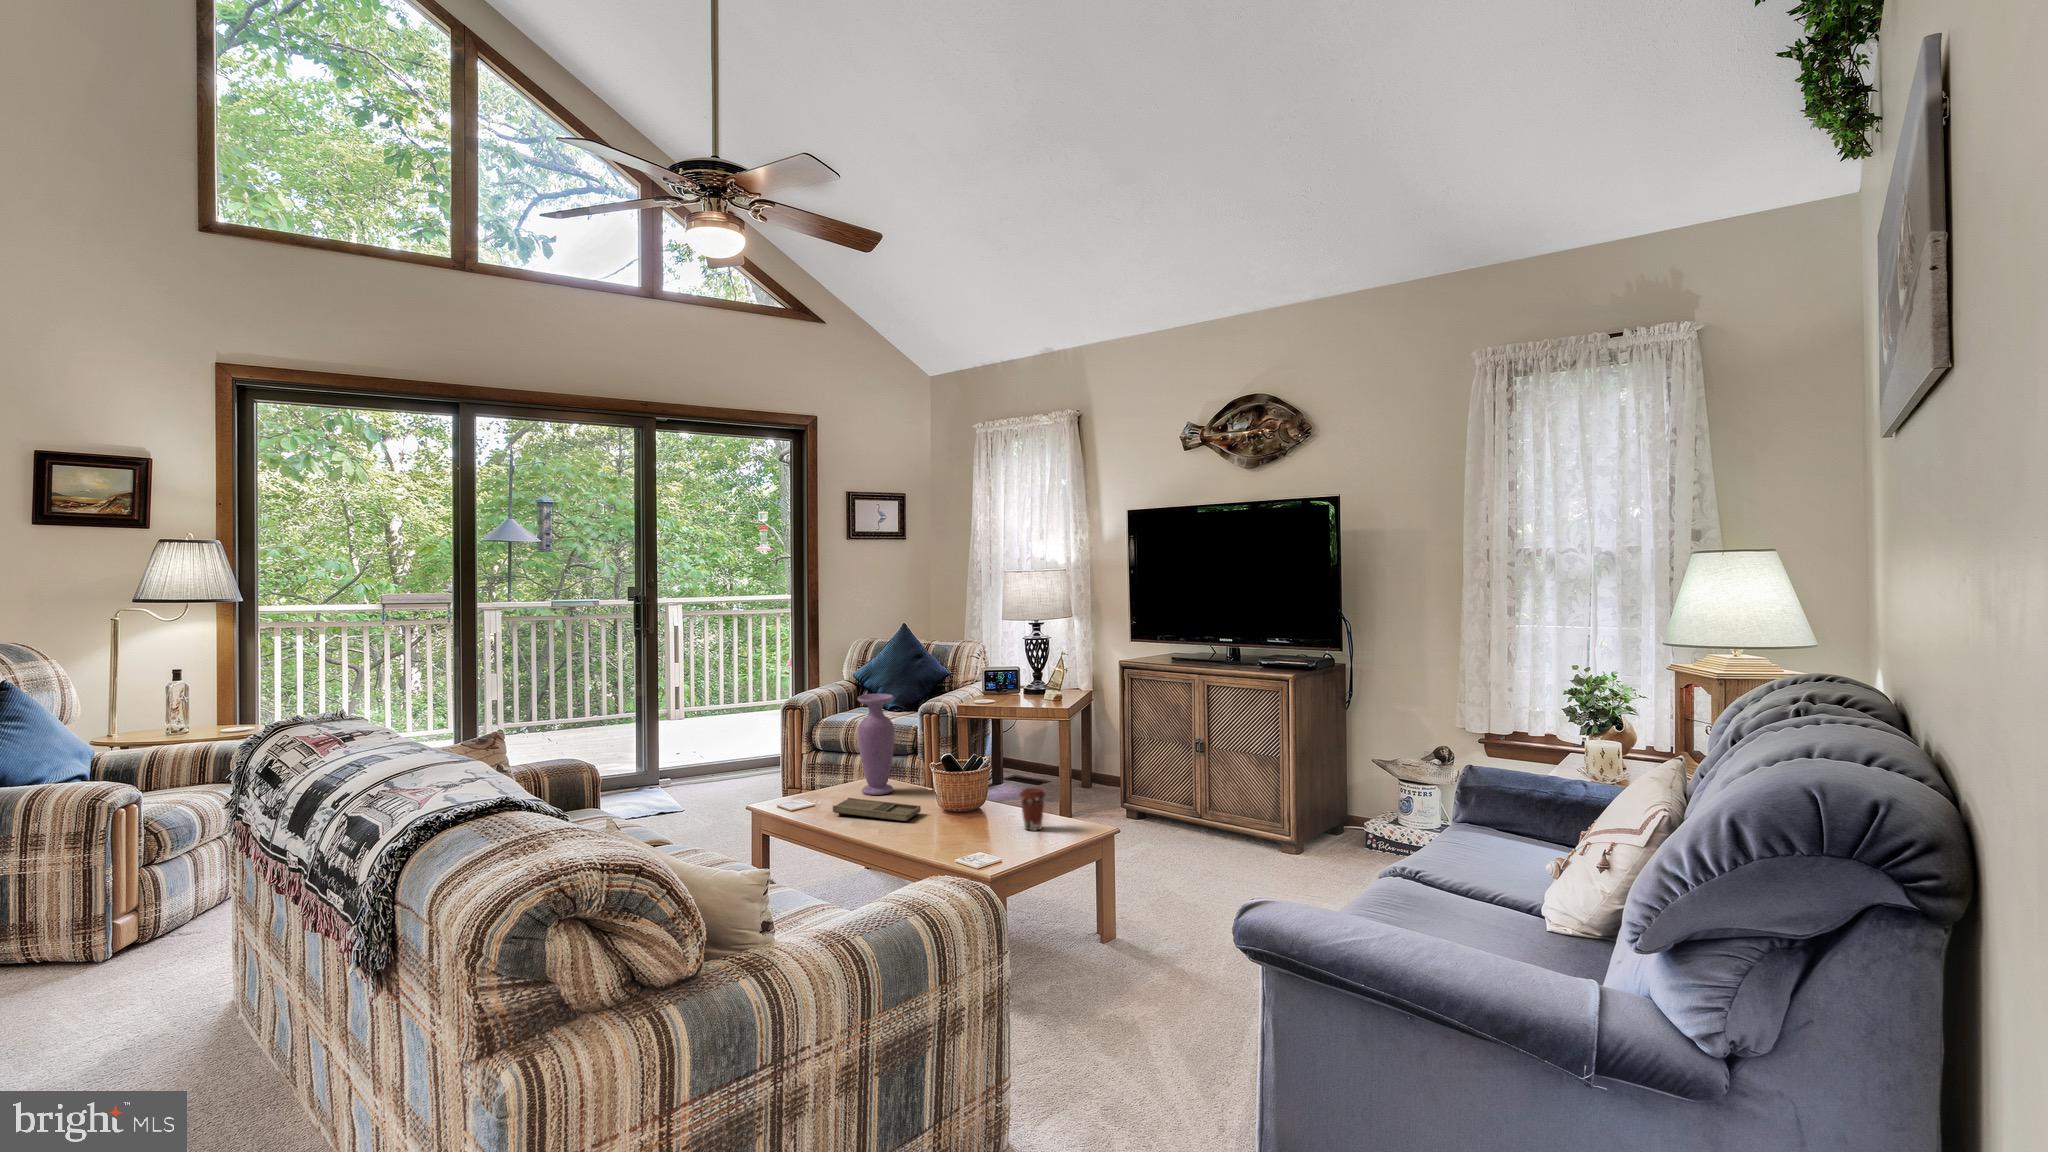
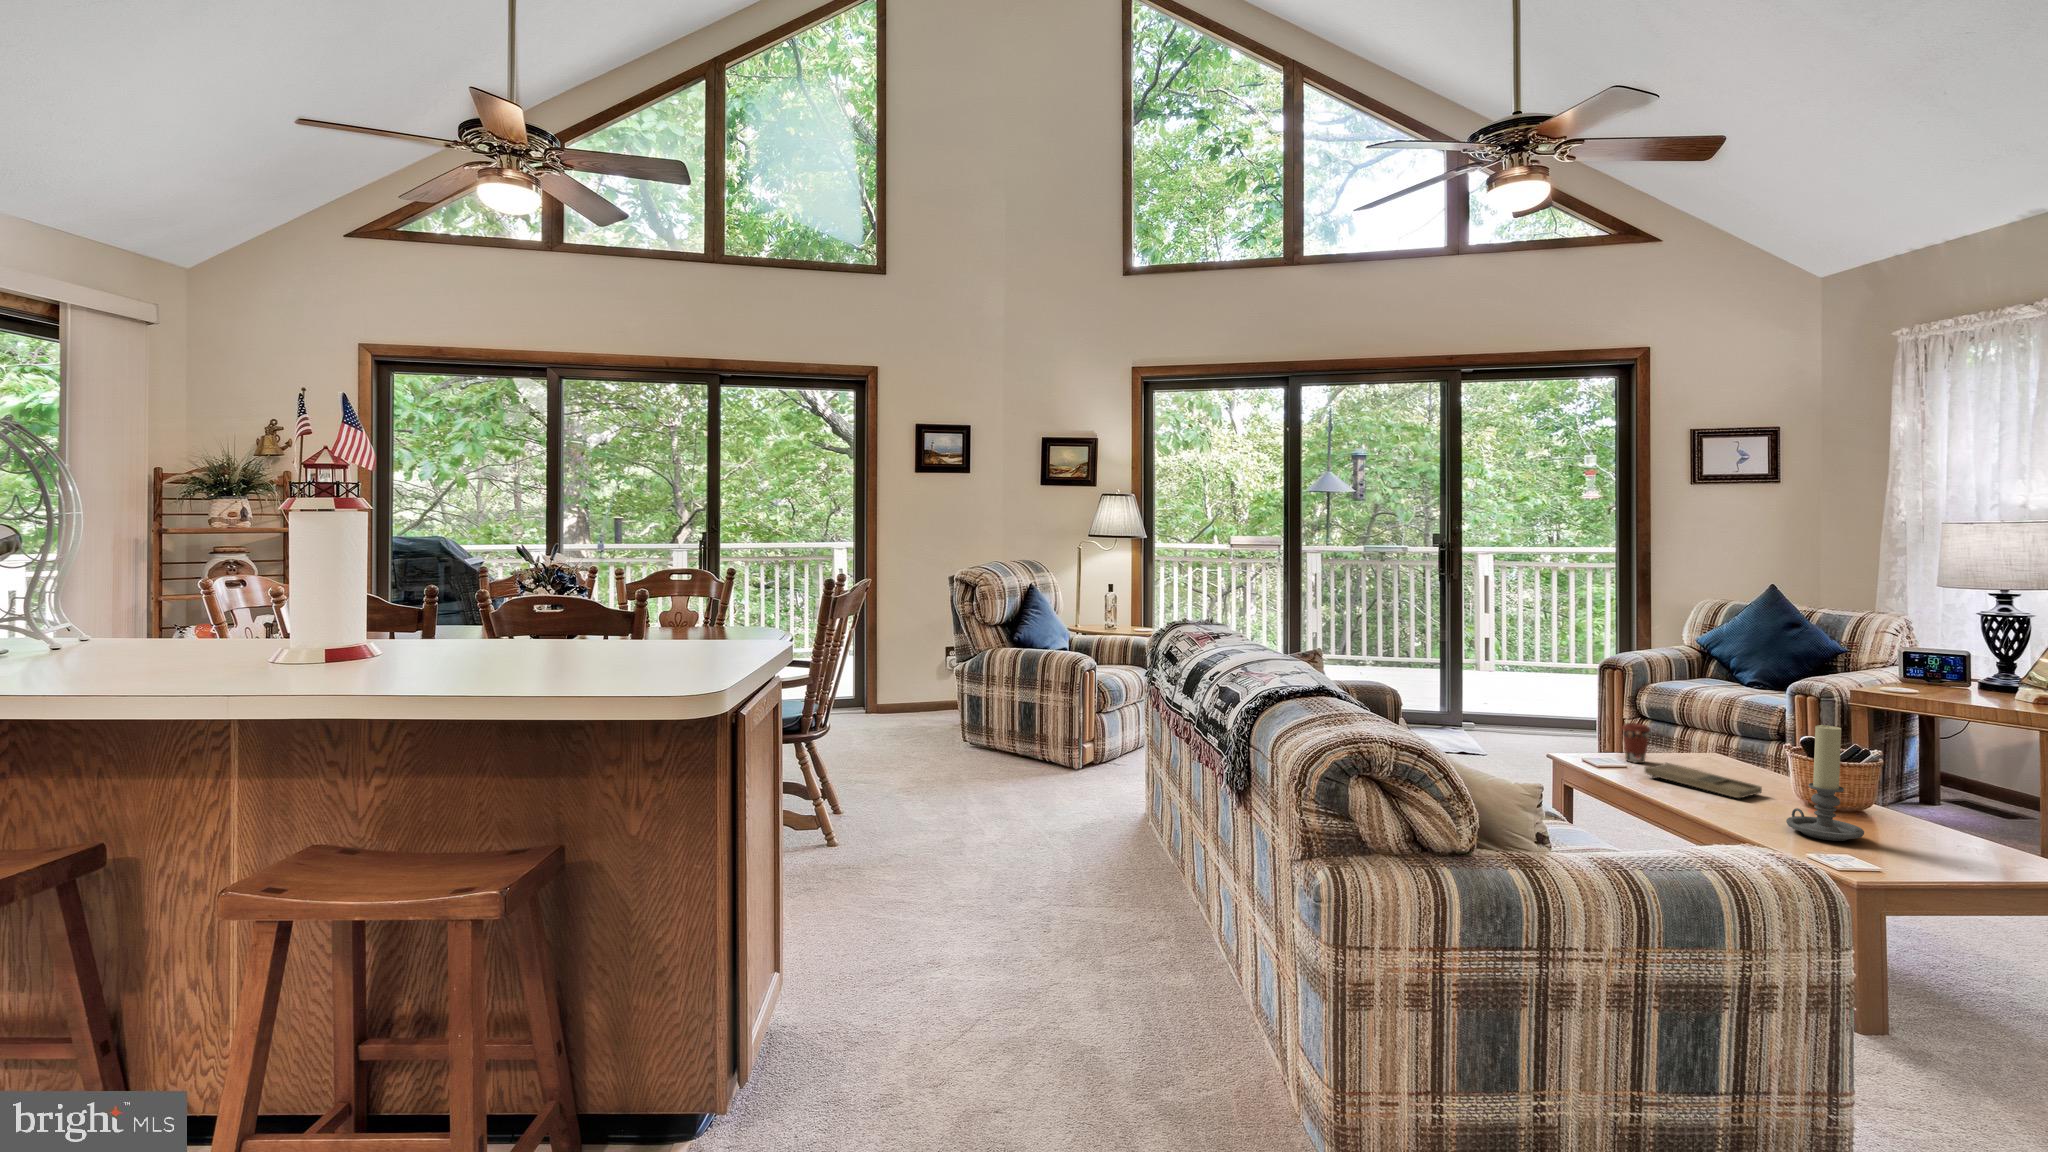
vase: present [857,694,894,795] -> none [1685,655,1734,768]
candle holder: none [943,748,993,846] -> present [1786,725,1864,841]
coffee cup: present [1020,788,1045,831] -> present [1622,723,1651,763]

